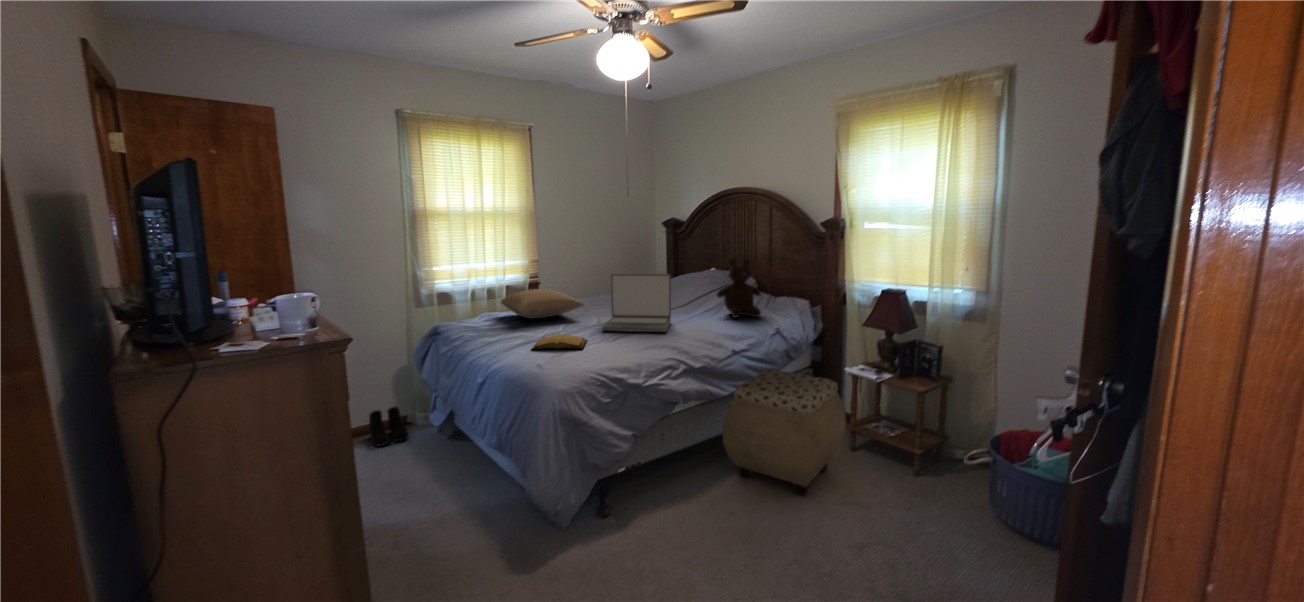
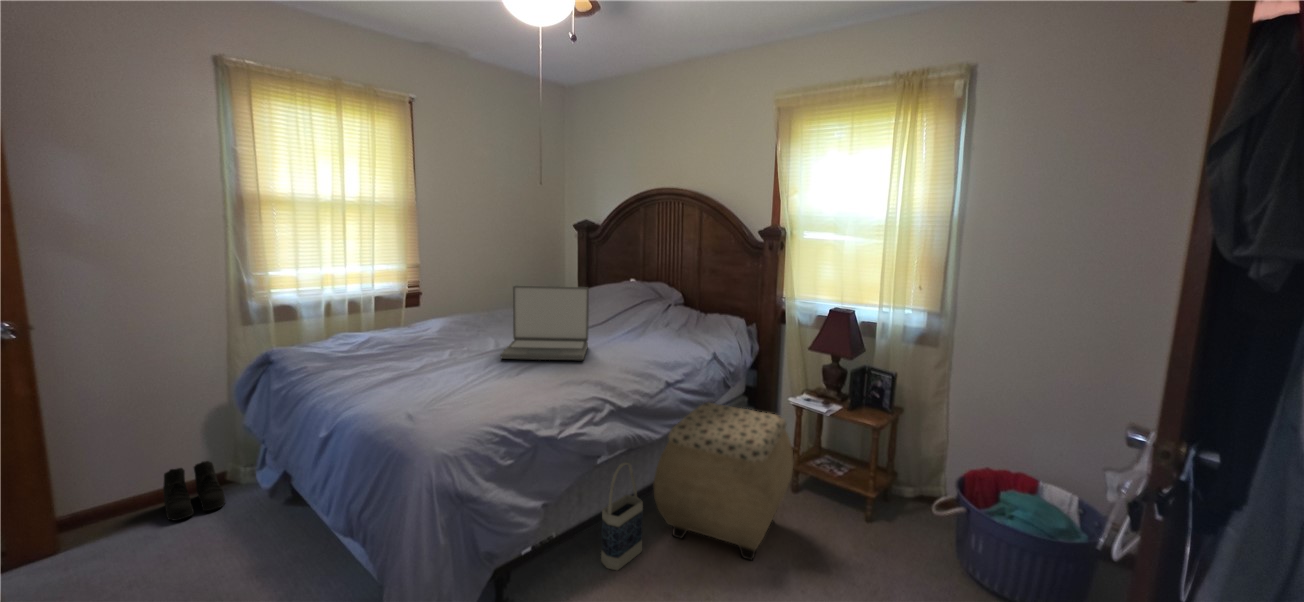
teddy bear: present [717,259,761,318] -> none [642,270,694,340]
pillow: present [501,289,584,319] -> none [364,303,478,341]
book: present [531,334,587,350] -> none [402,366,482,389]
bag: none [680,411,713,496] -> present [601,463,643,570]

